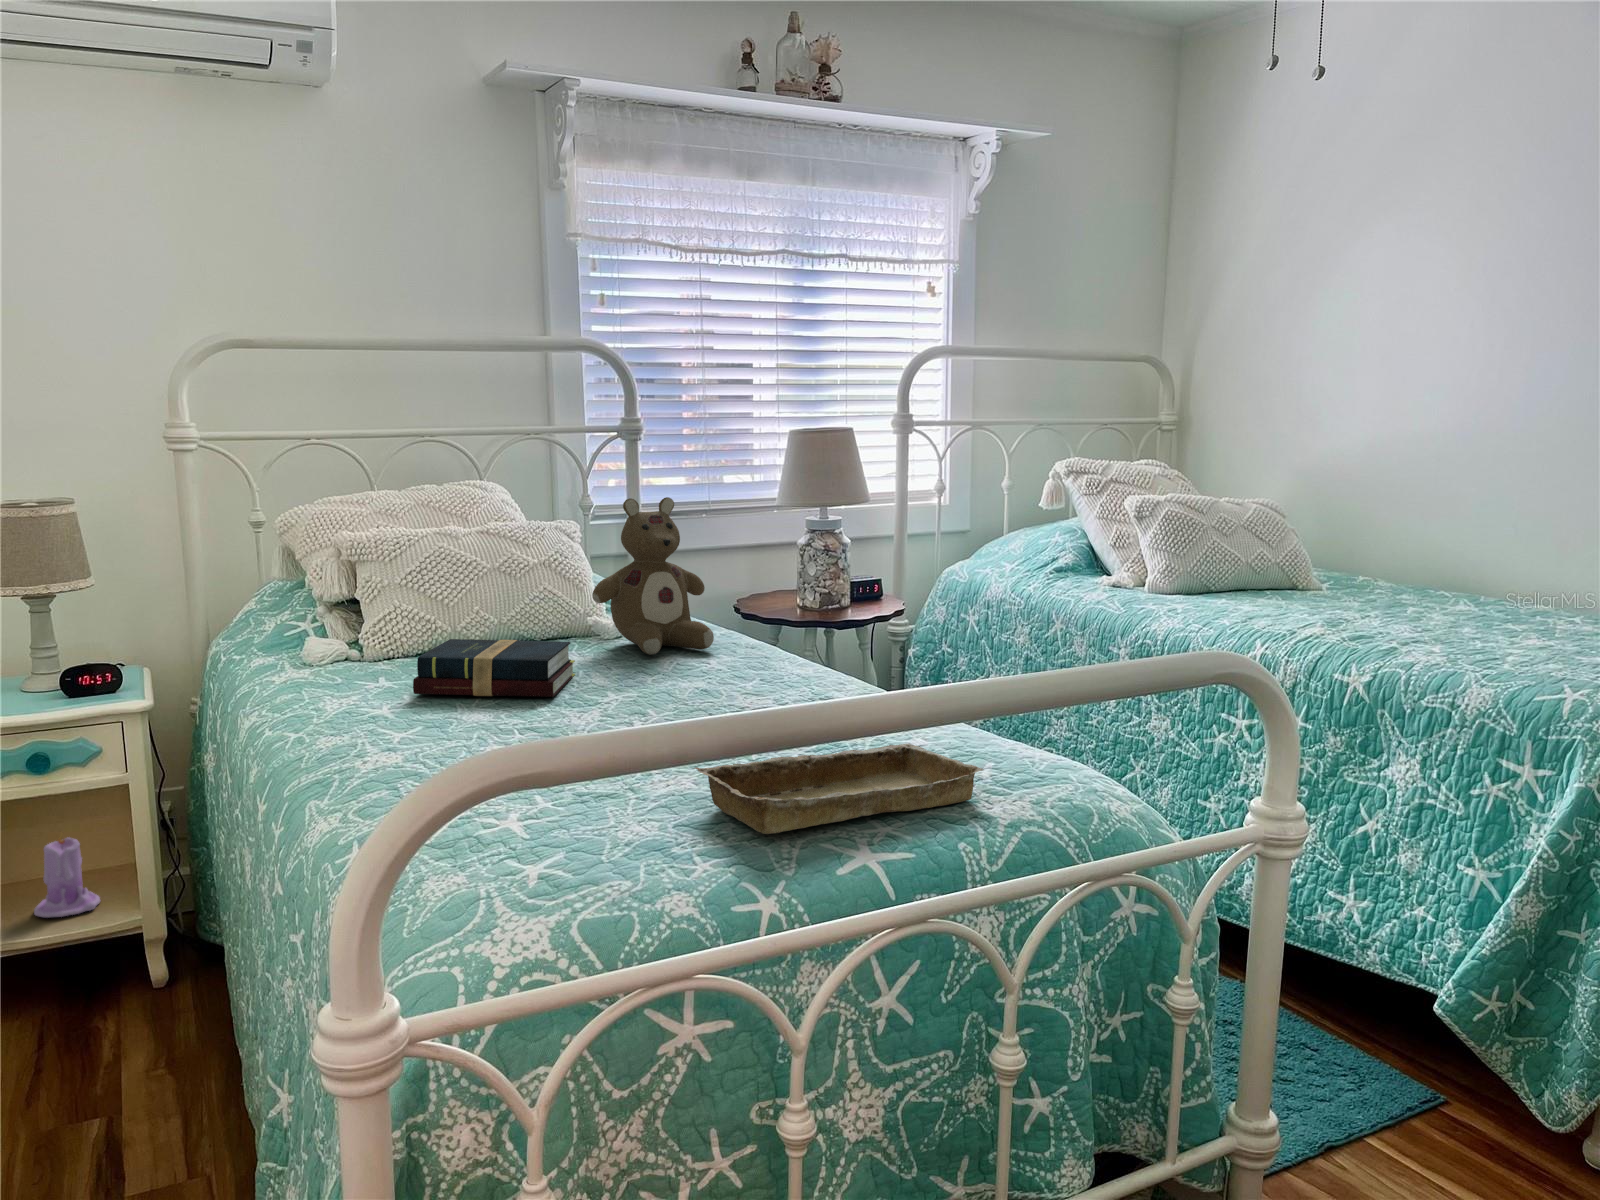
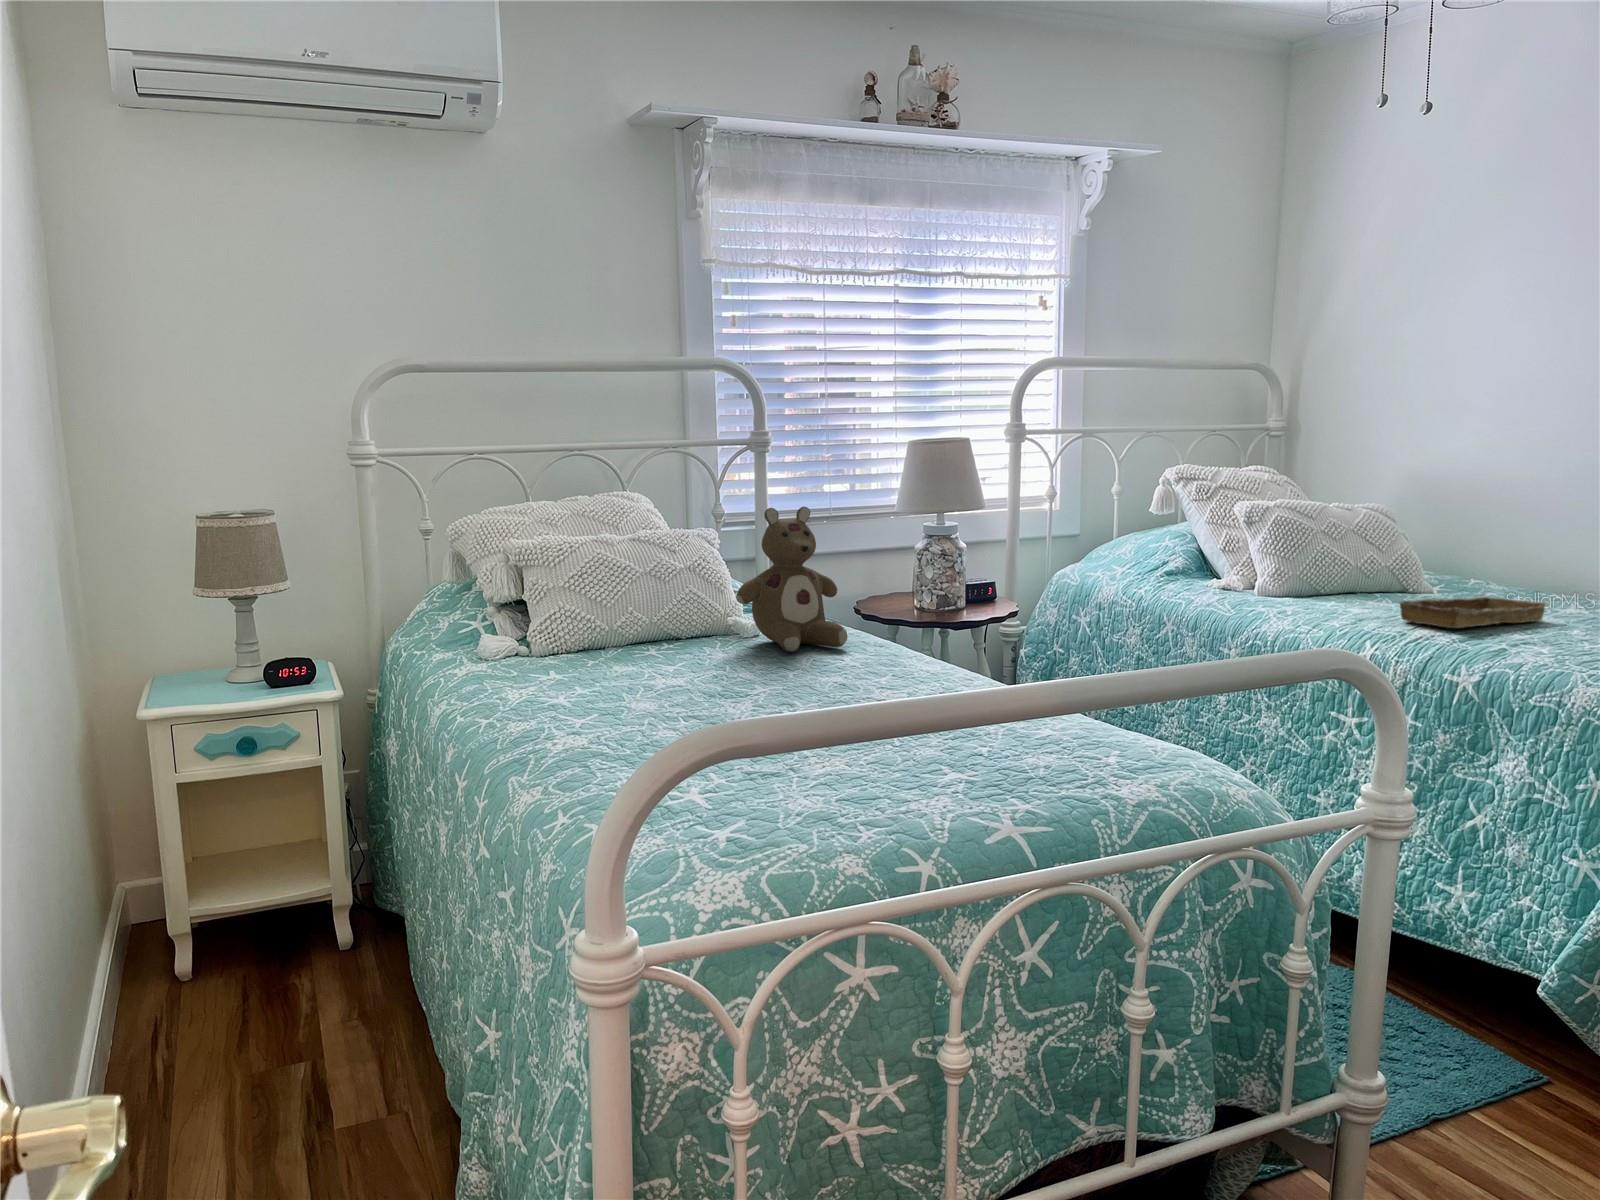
hardback book: present [413,639,575,697] -> none [584,636,724,688]
tray: present [695,744,984,834] -> present [1399,597,1547,628]
candle: present [34,835,100,918] -> none [240,806,296,883]

